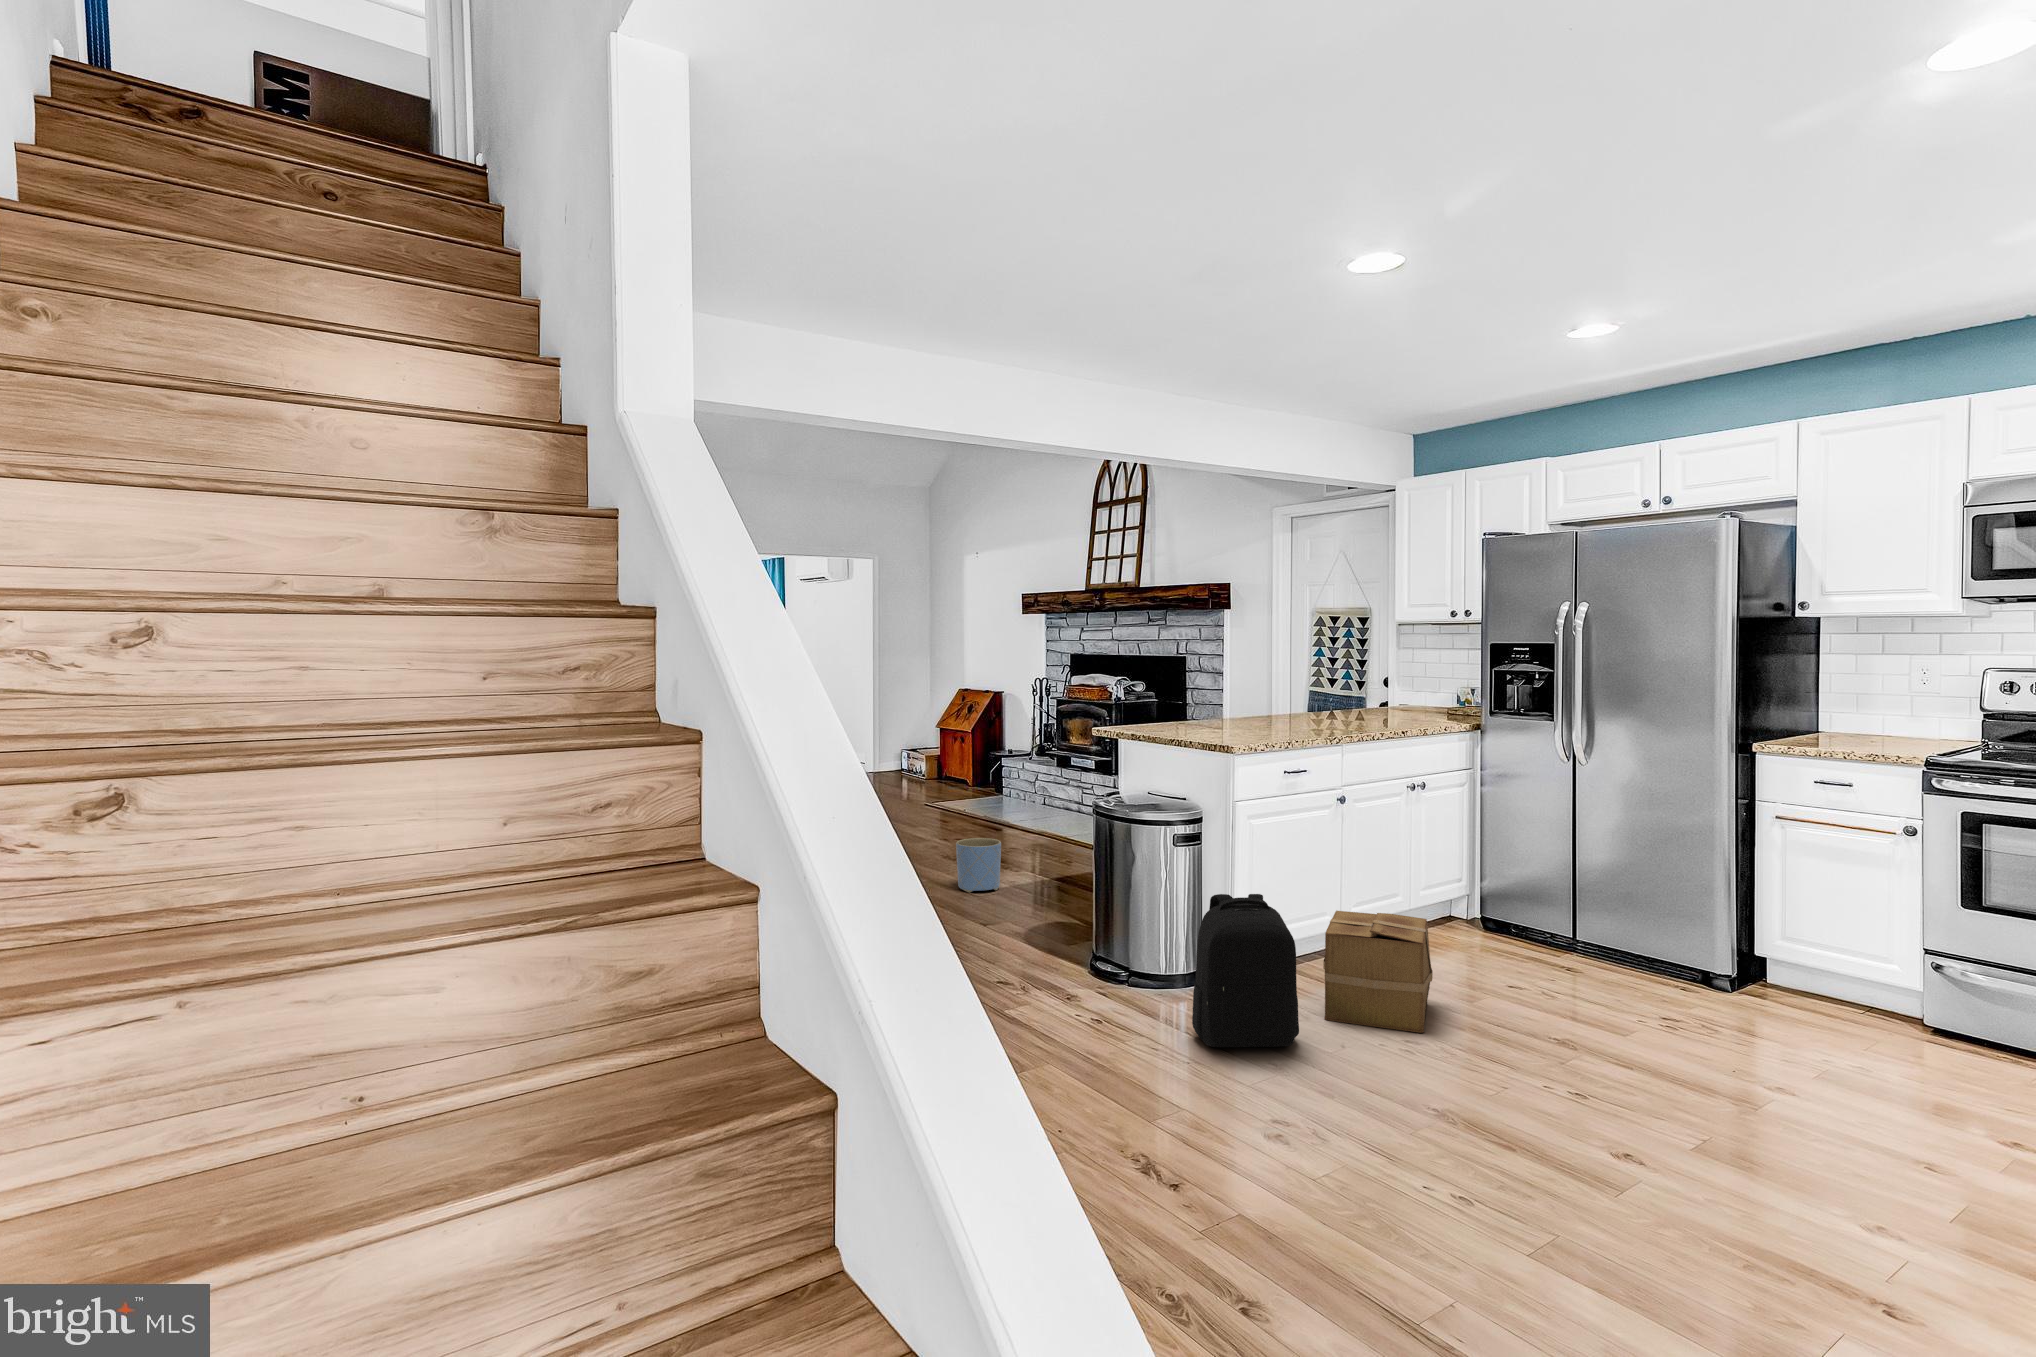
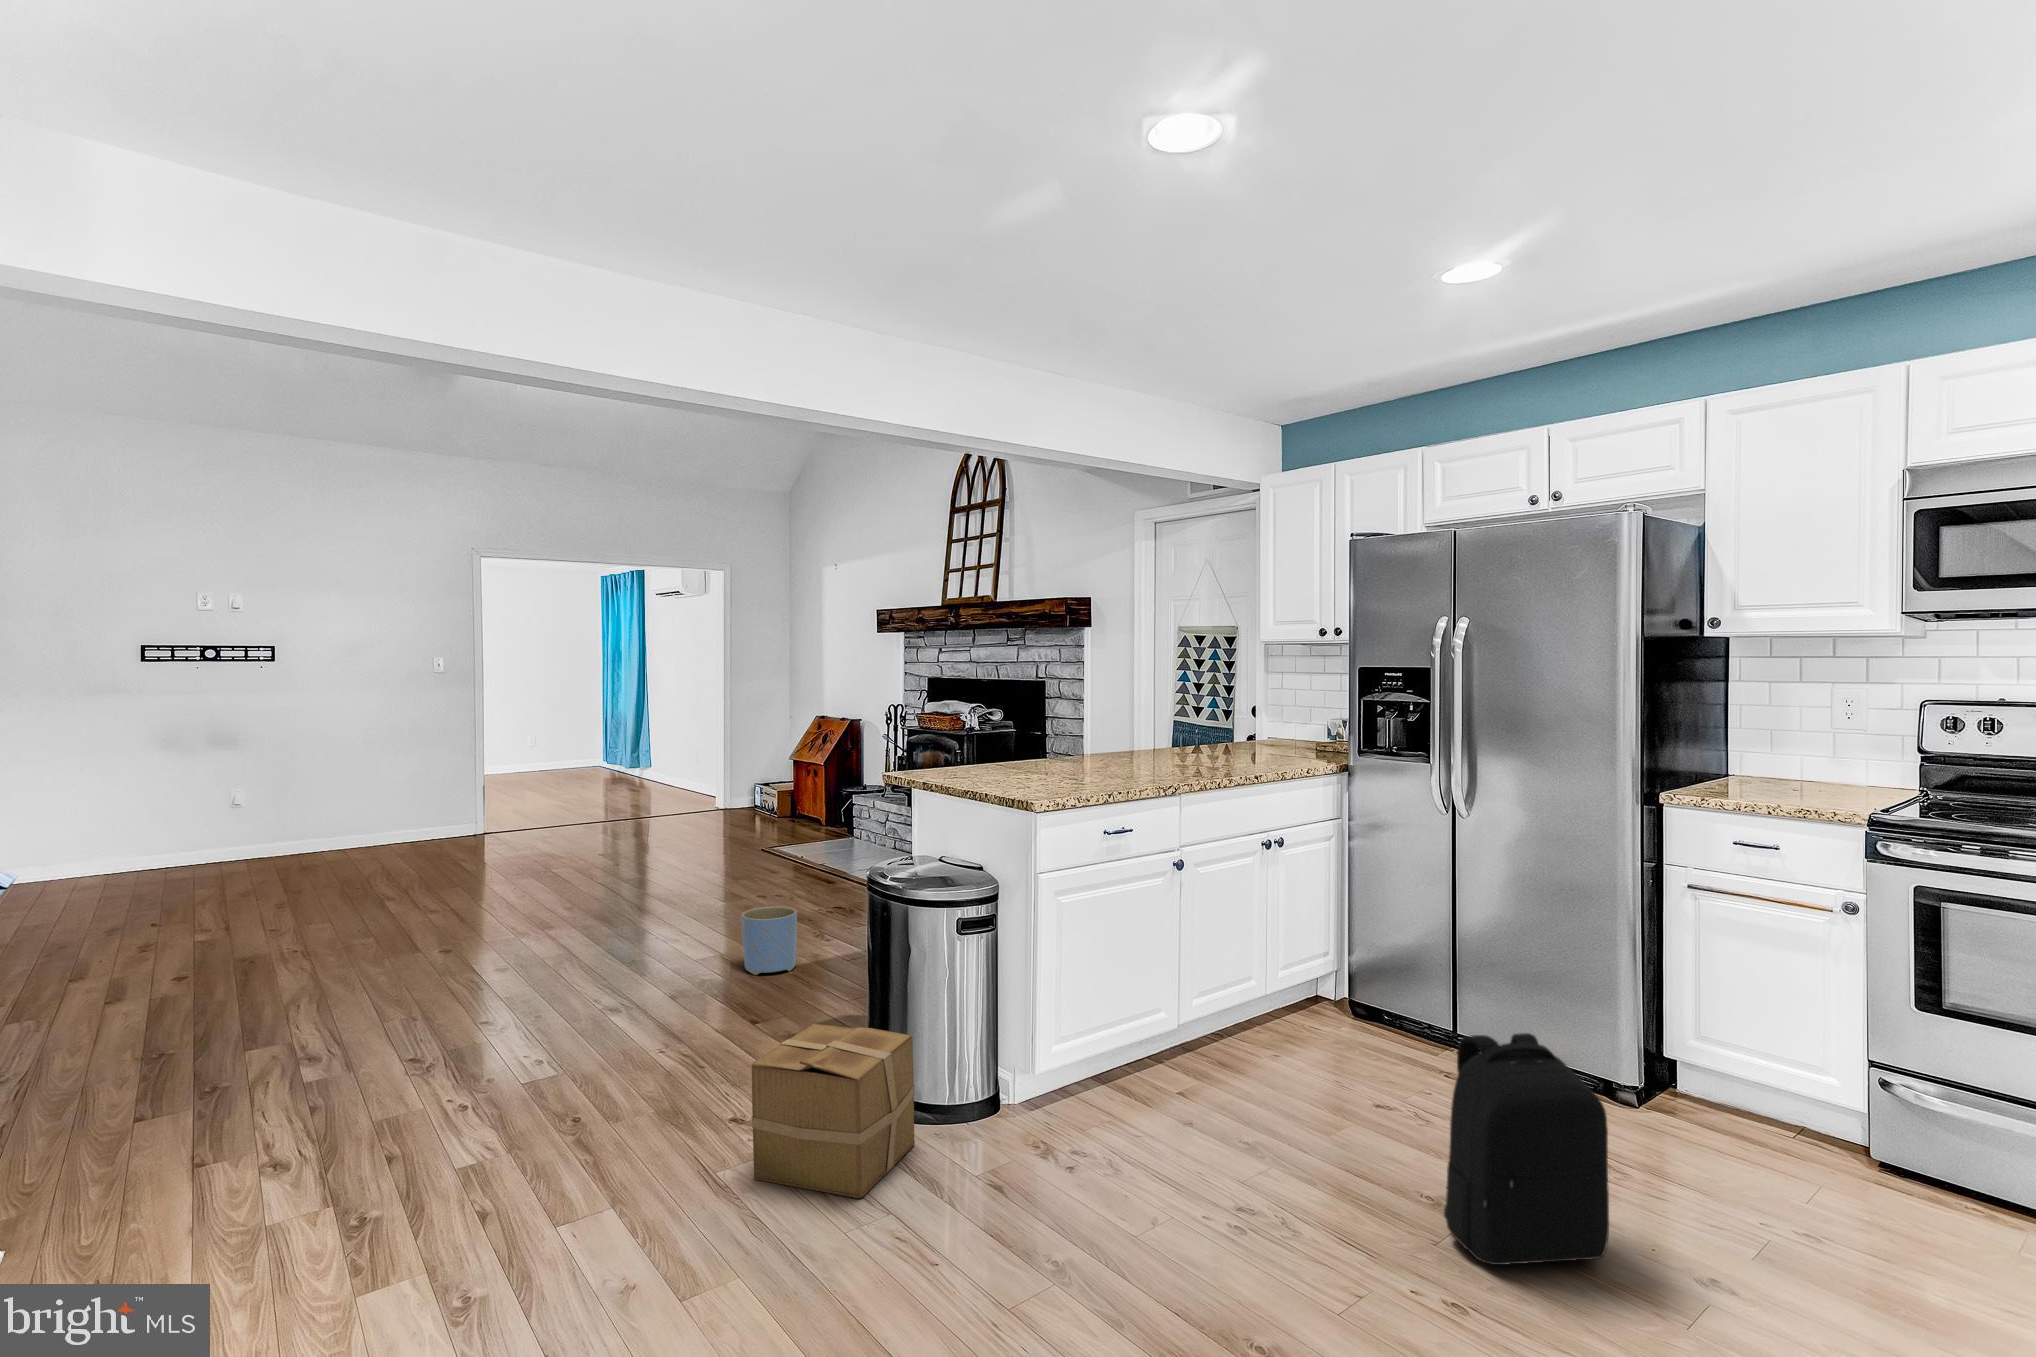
backpack: present [1192,894,1299,1047] -> present [1444,1033,1609,1265]
cardboard box: present [1323,911,1433,1033] -> present [751,1024,915,1198]

